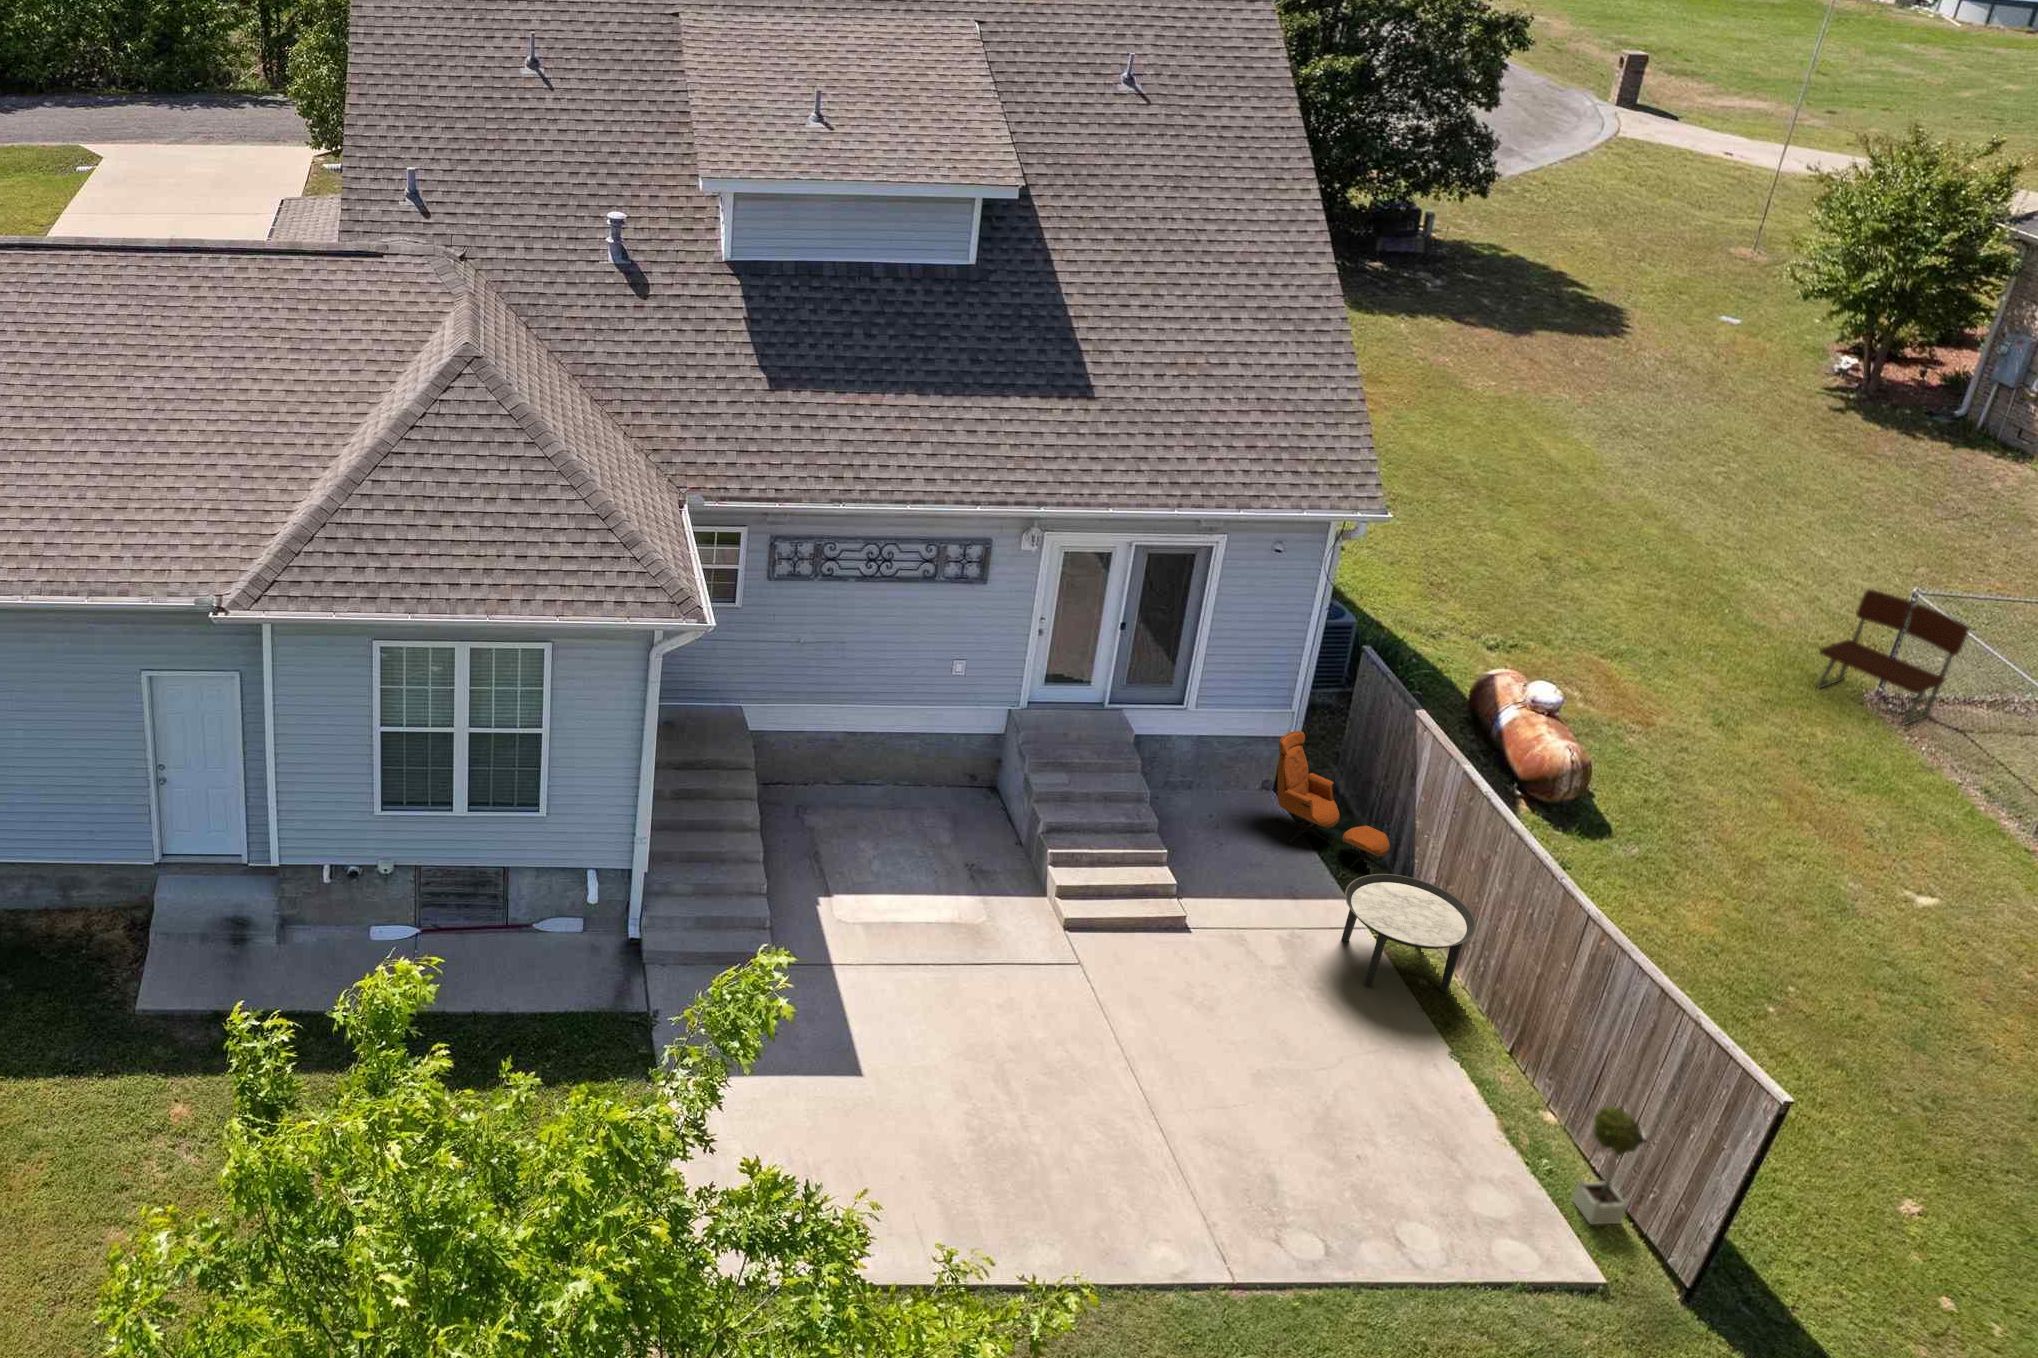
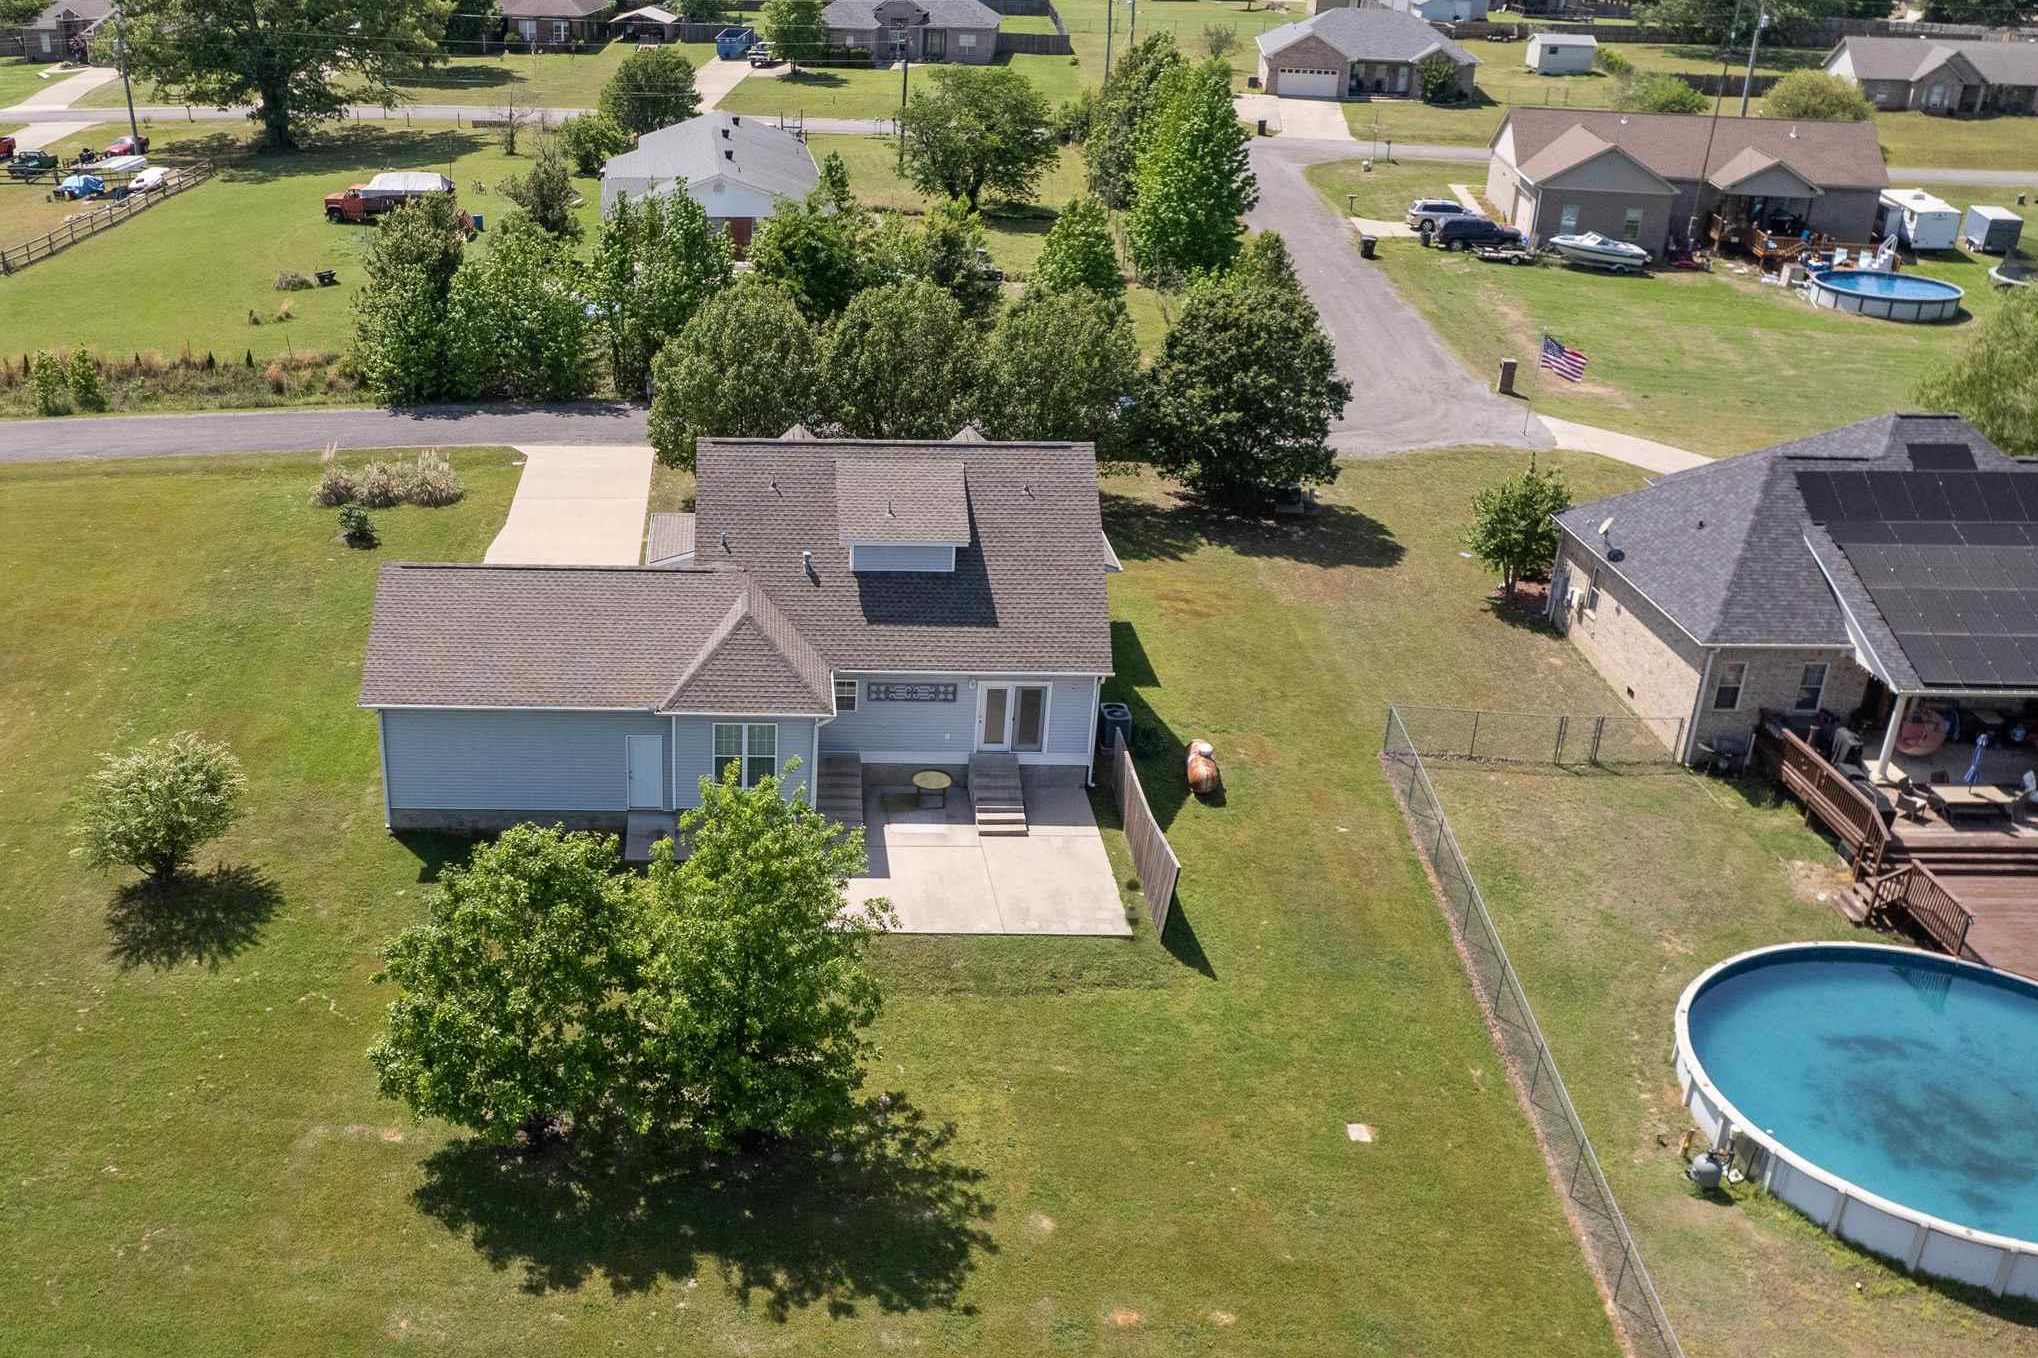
bench: present [1817,589,1969,725] -> none [1340,706,1390,765]
lounge chair: present [1276,731,1390,869] -> none [1074,764,1115,818]
round table: present [1342,874,1476,993] -> present [911,769,954,808]

